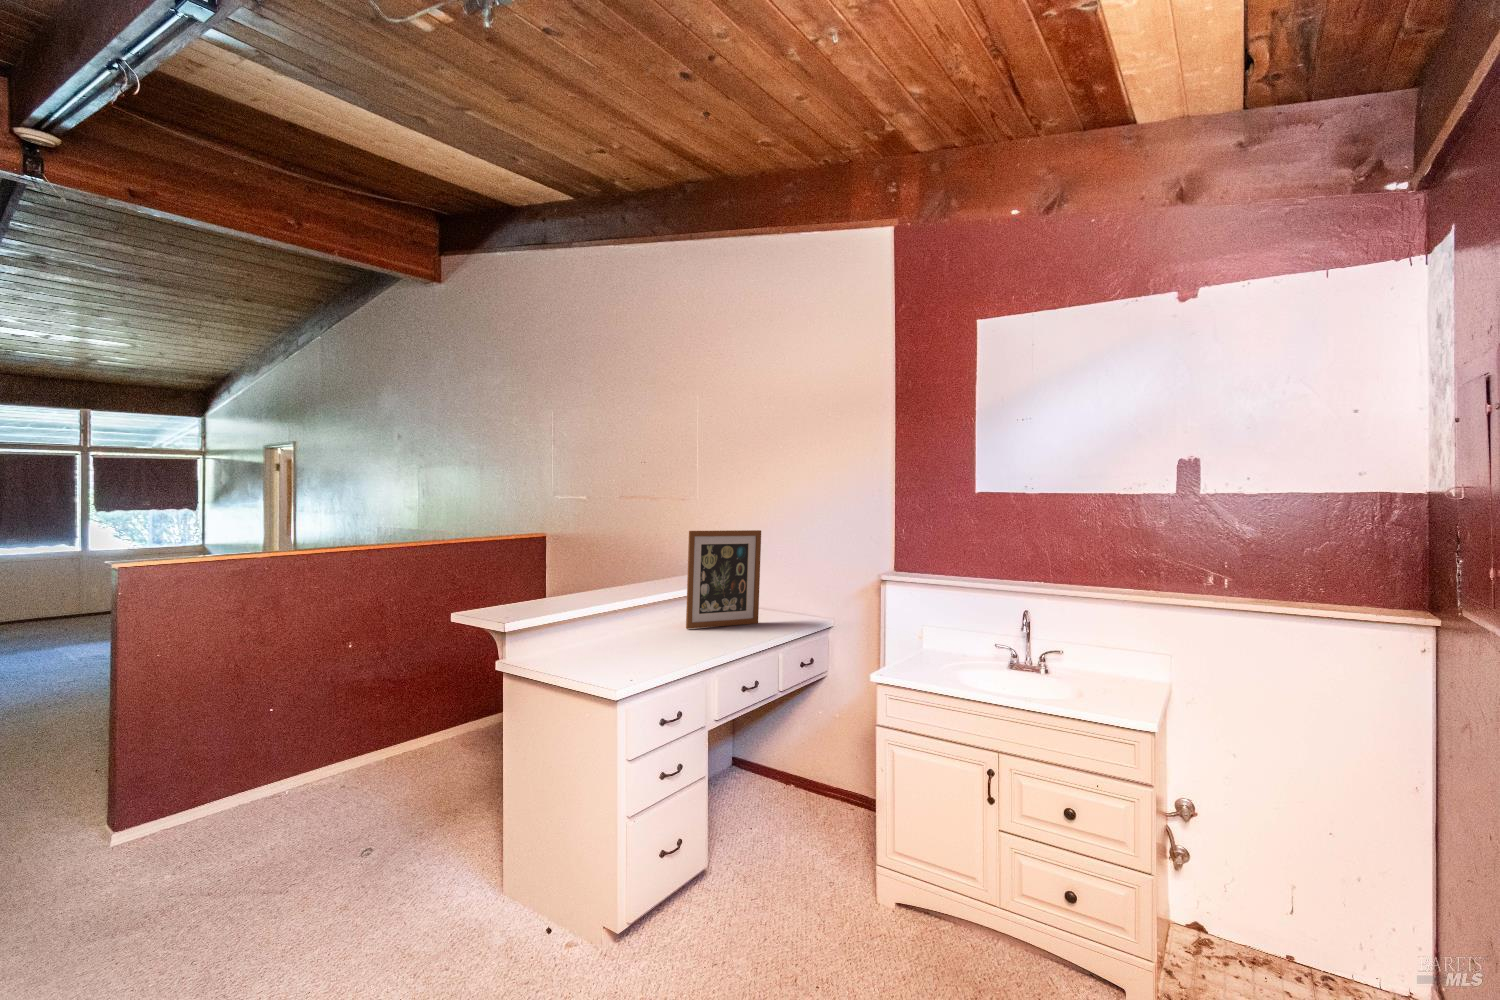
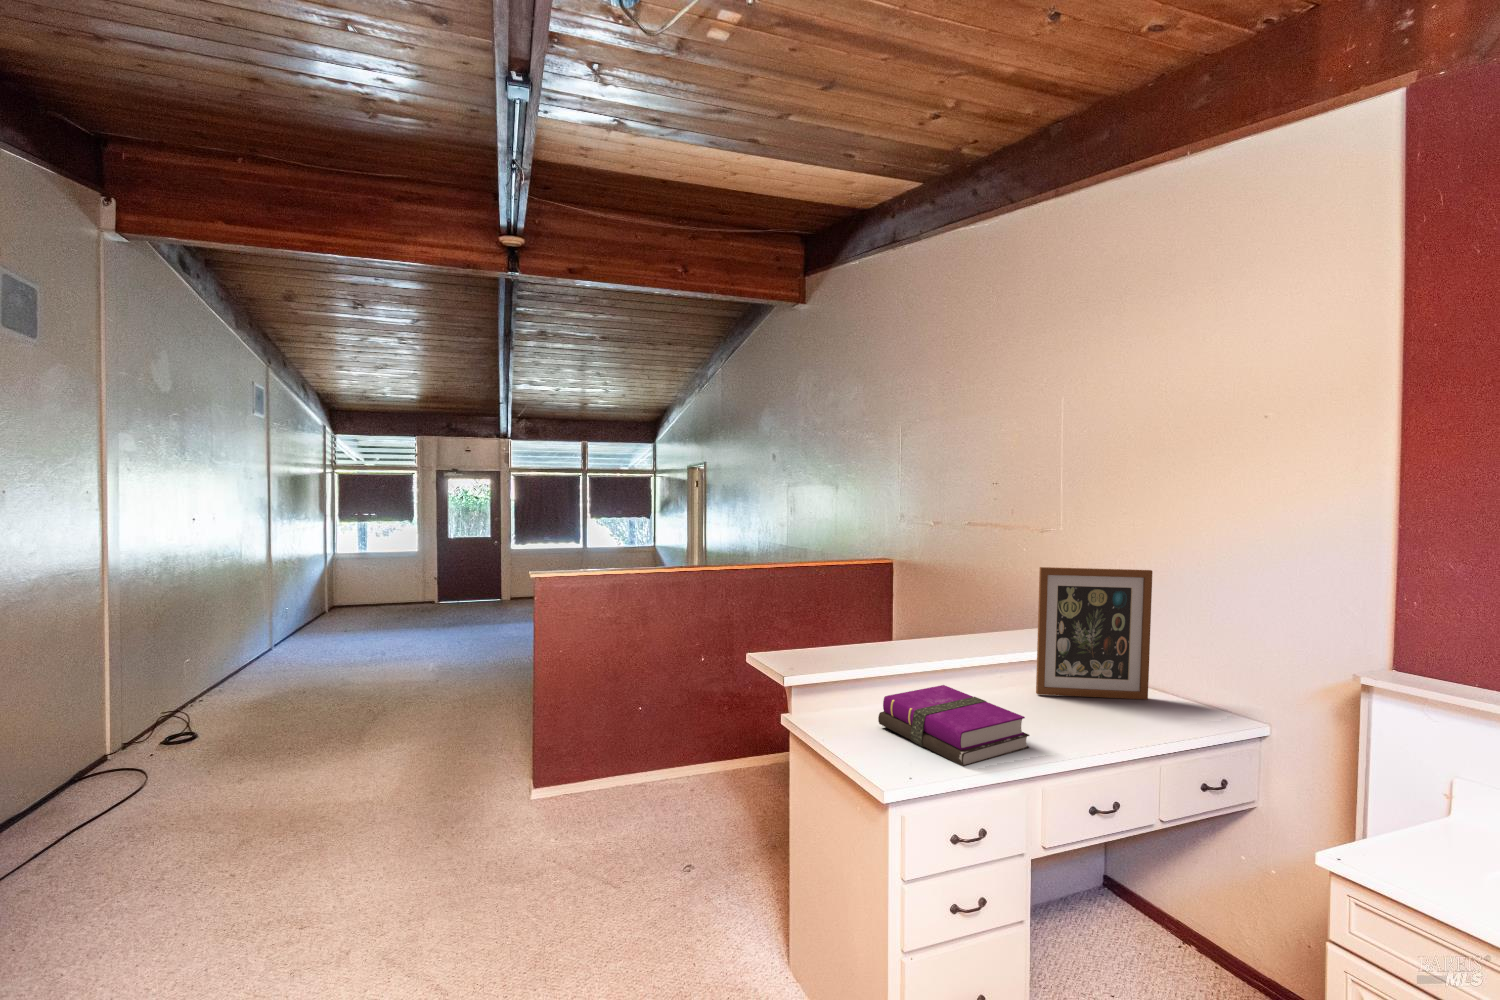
notebook: none [578,625,693,675] -> present [878,685,1029,766]

